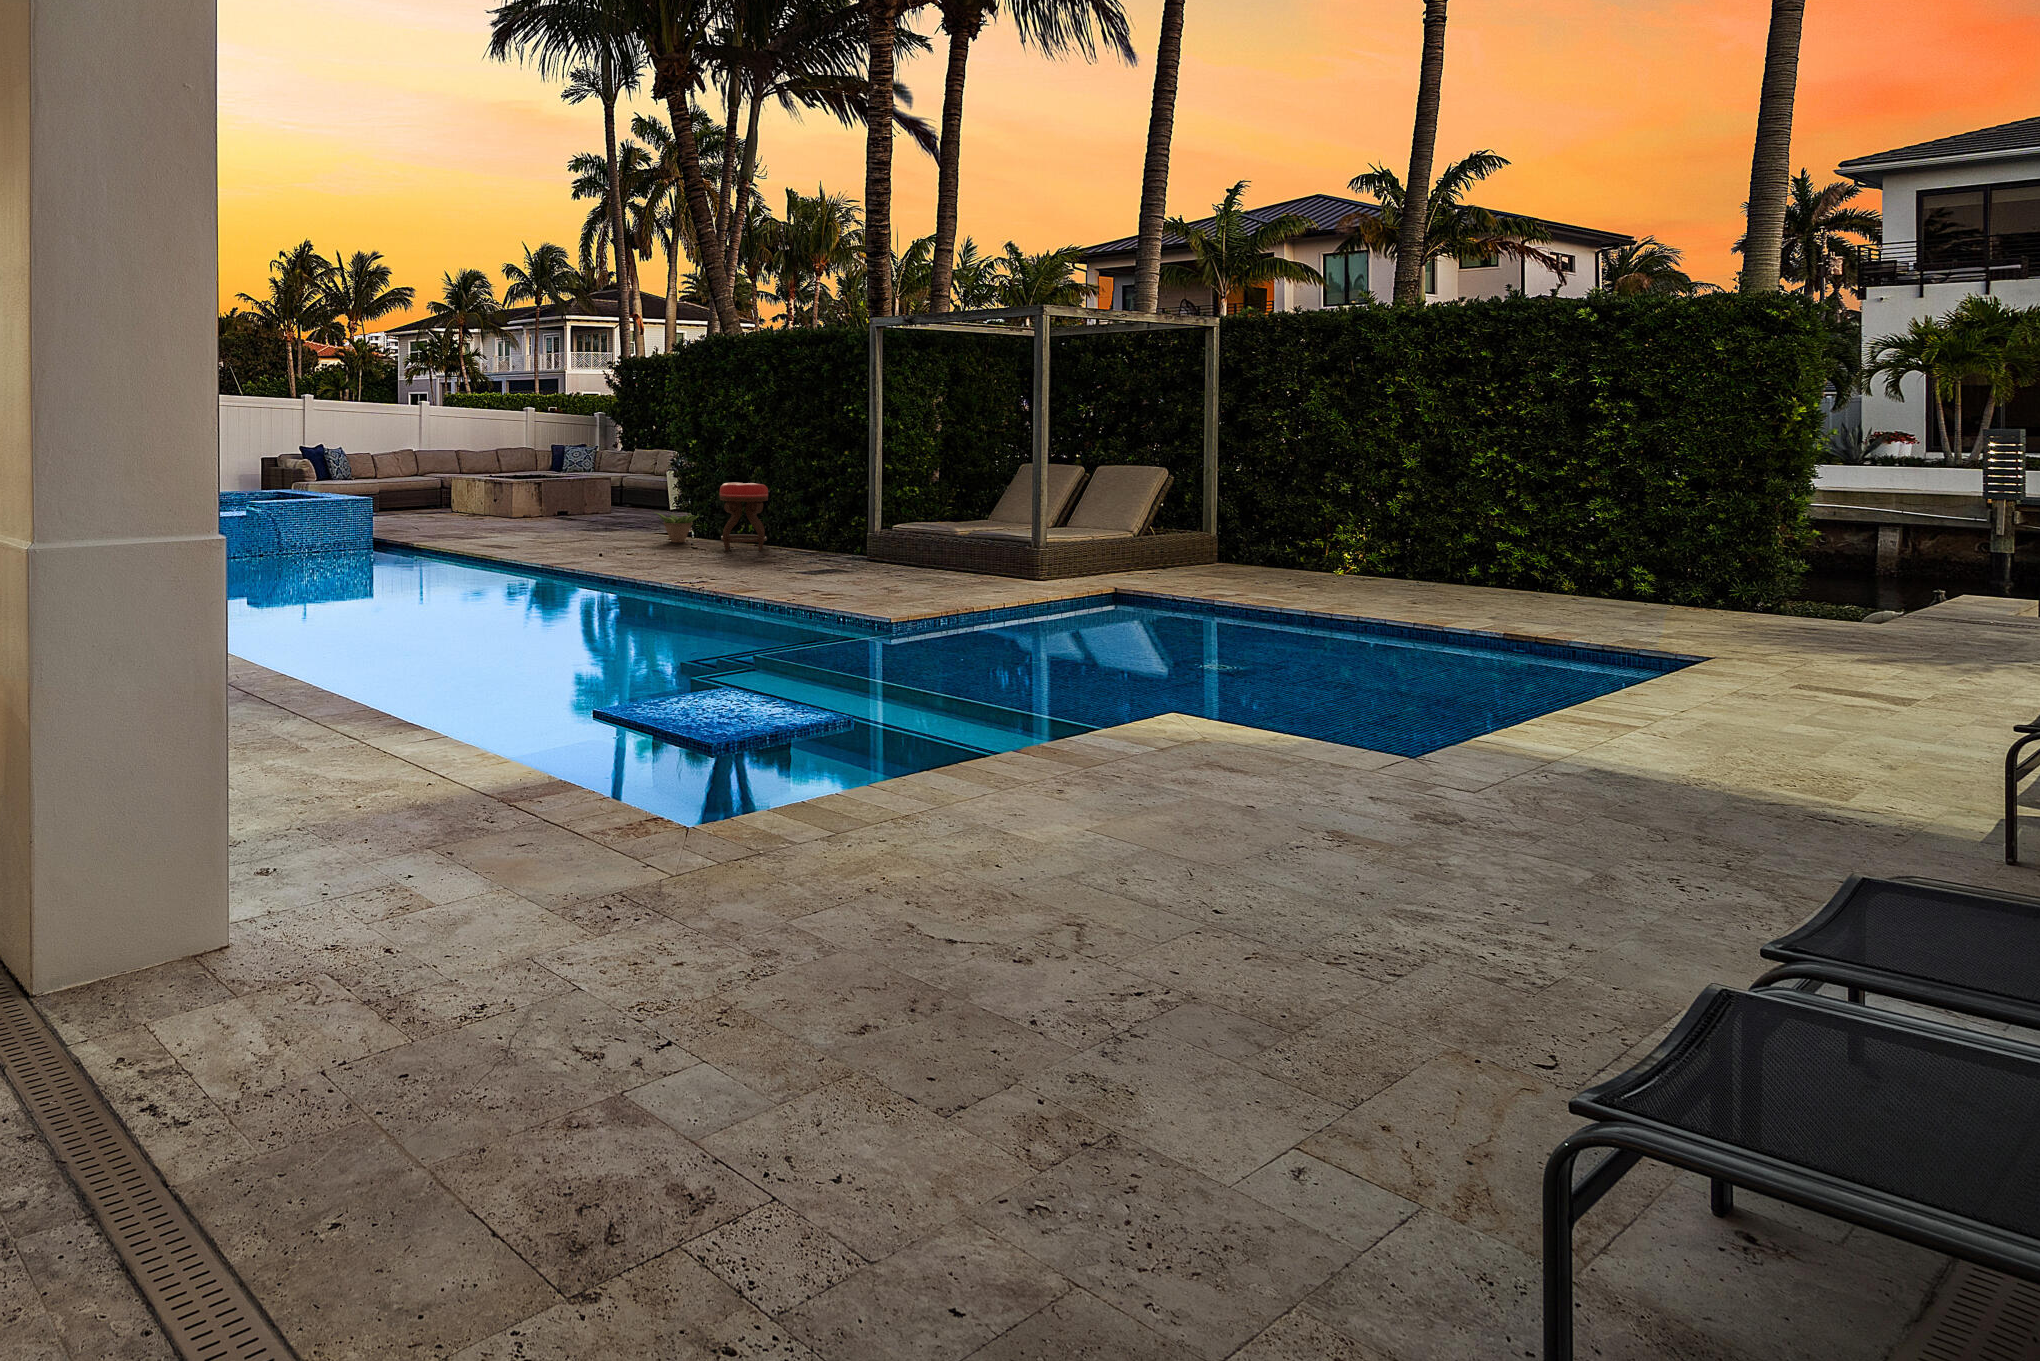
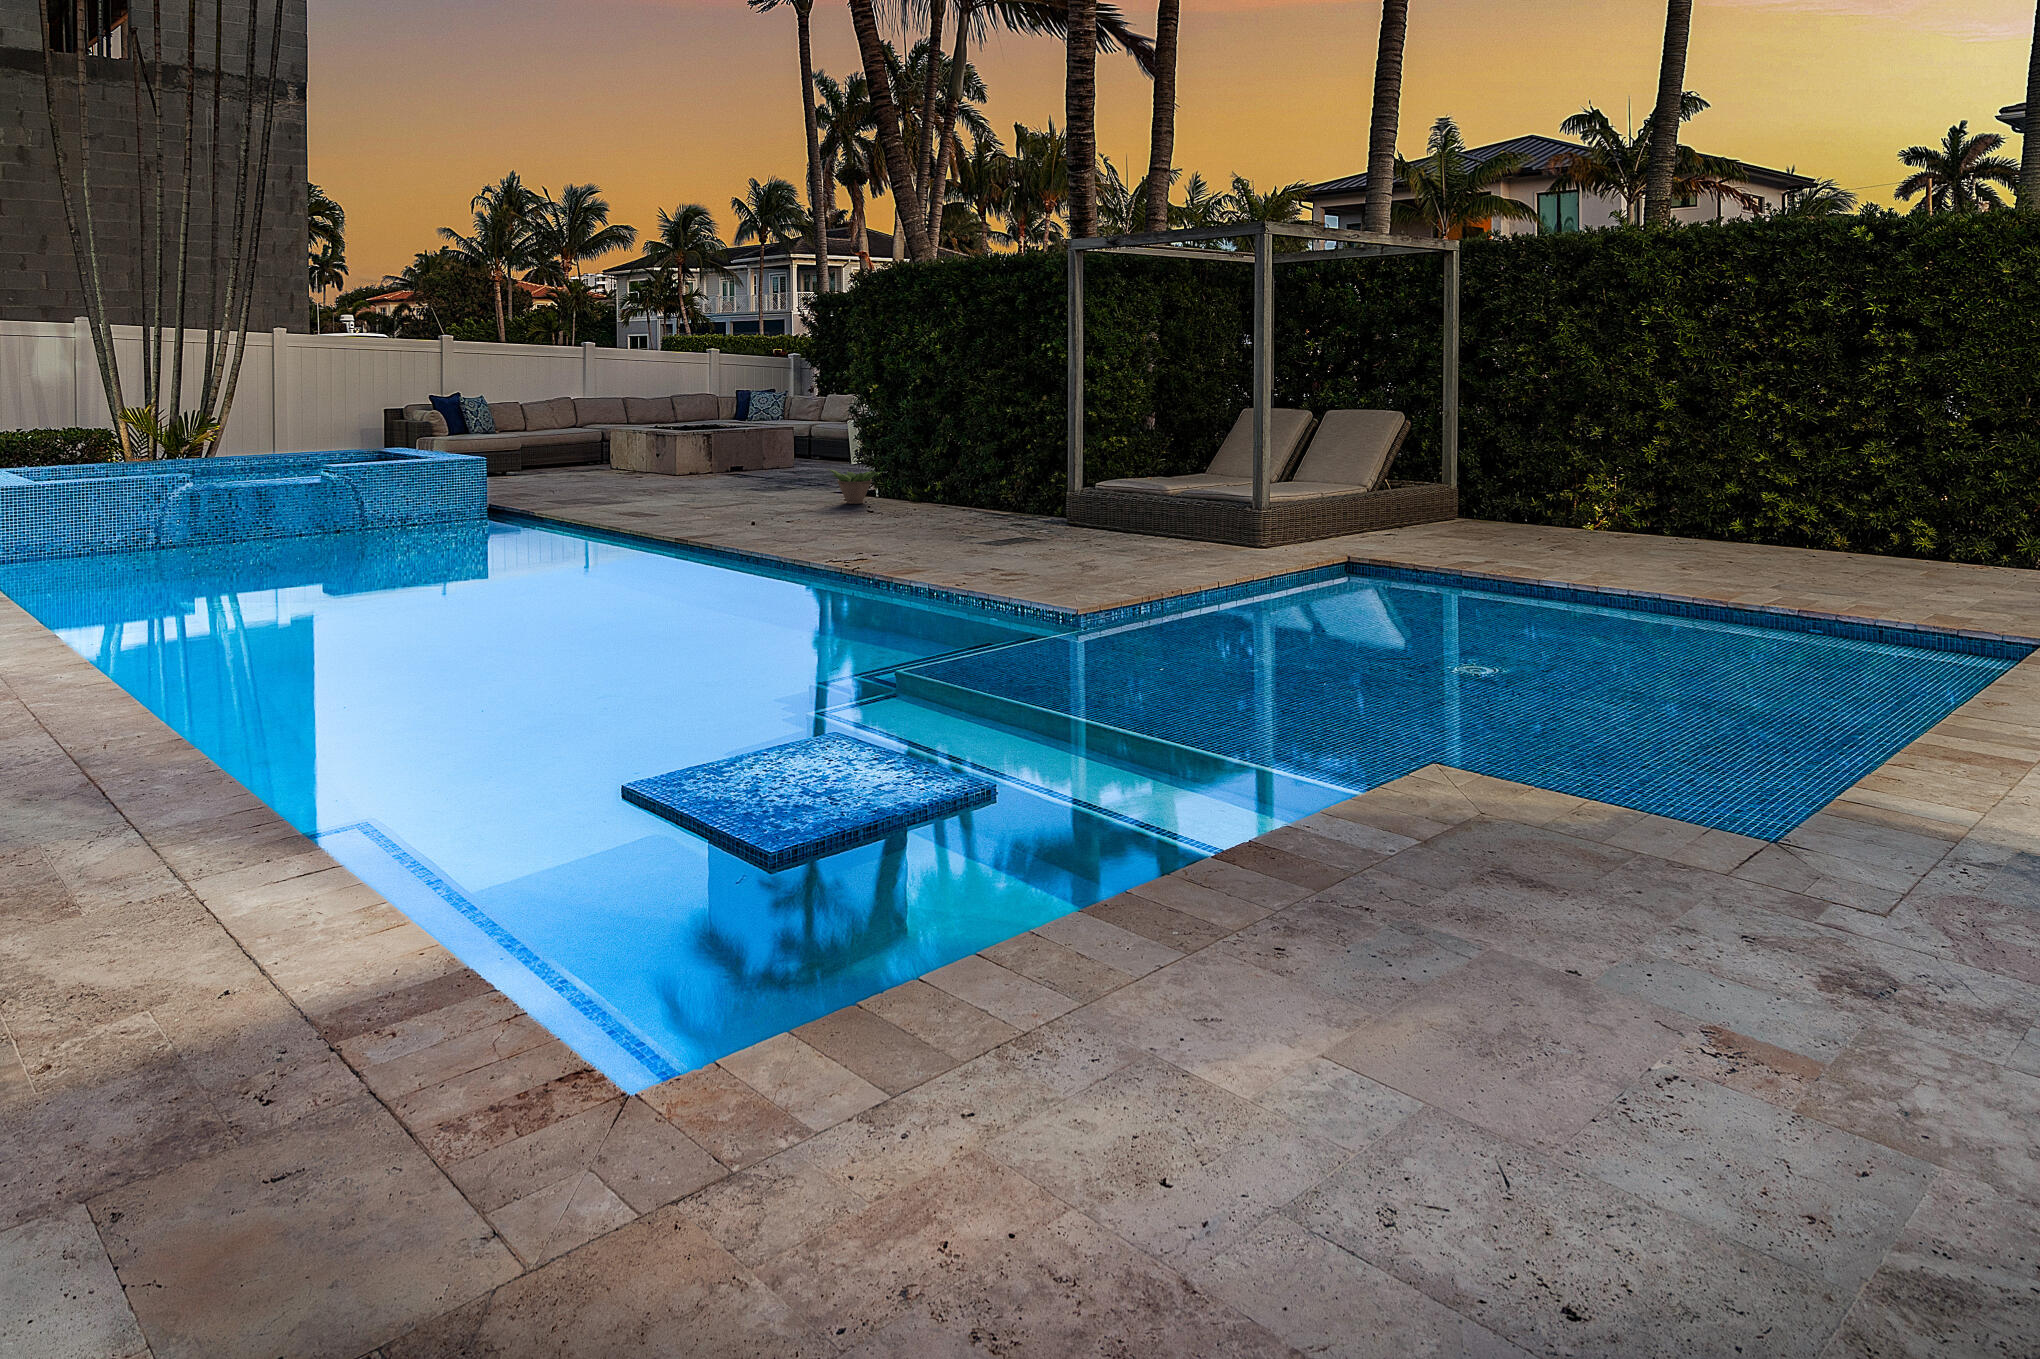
stool: present [720,482,768,551] -> none [900,434,956,513]

